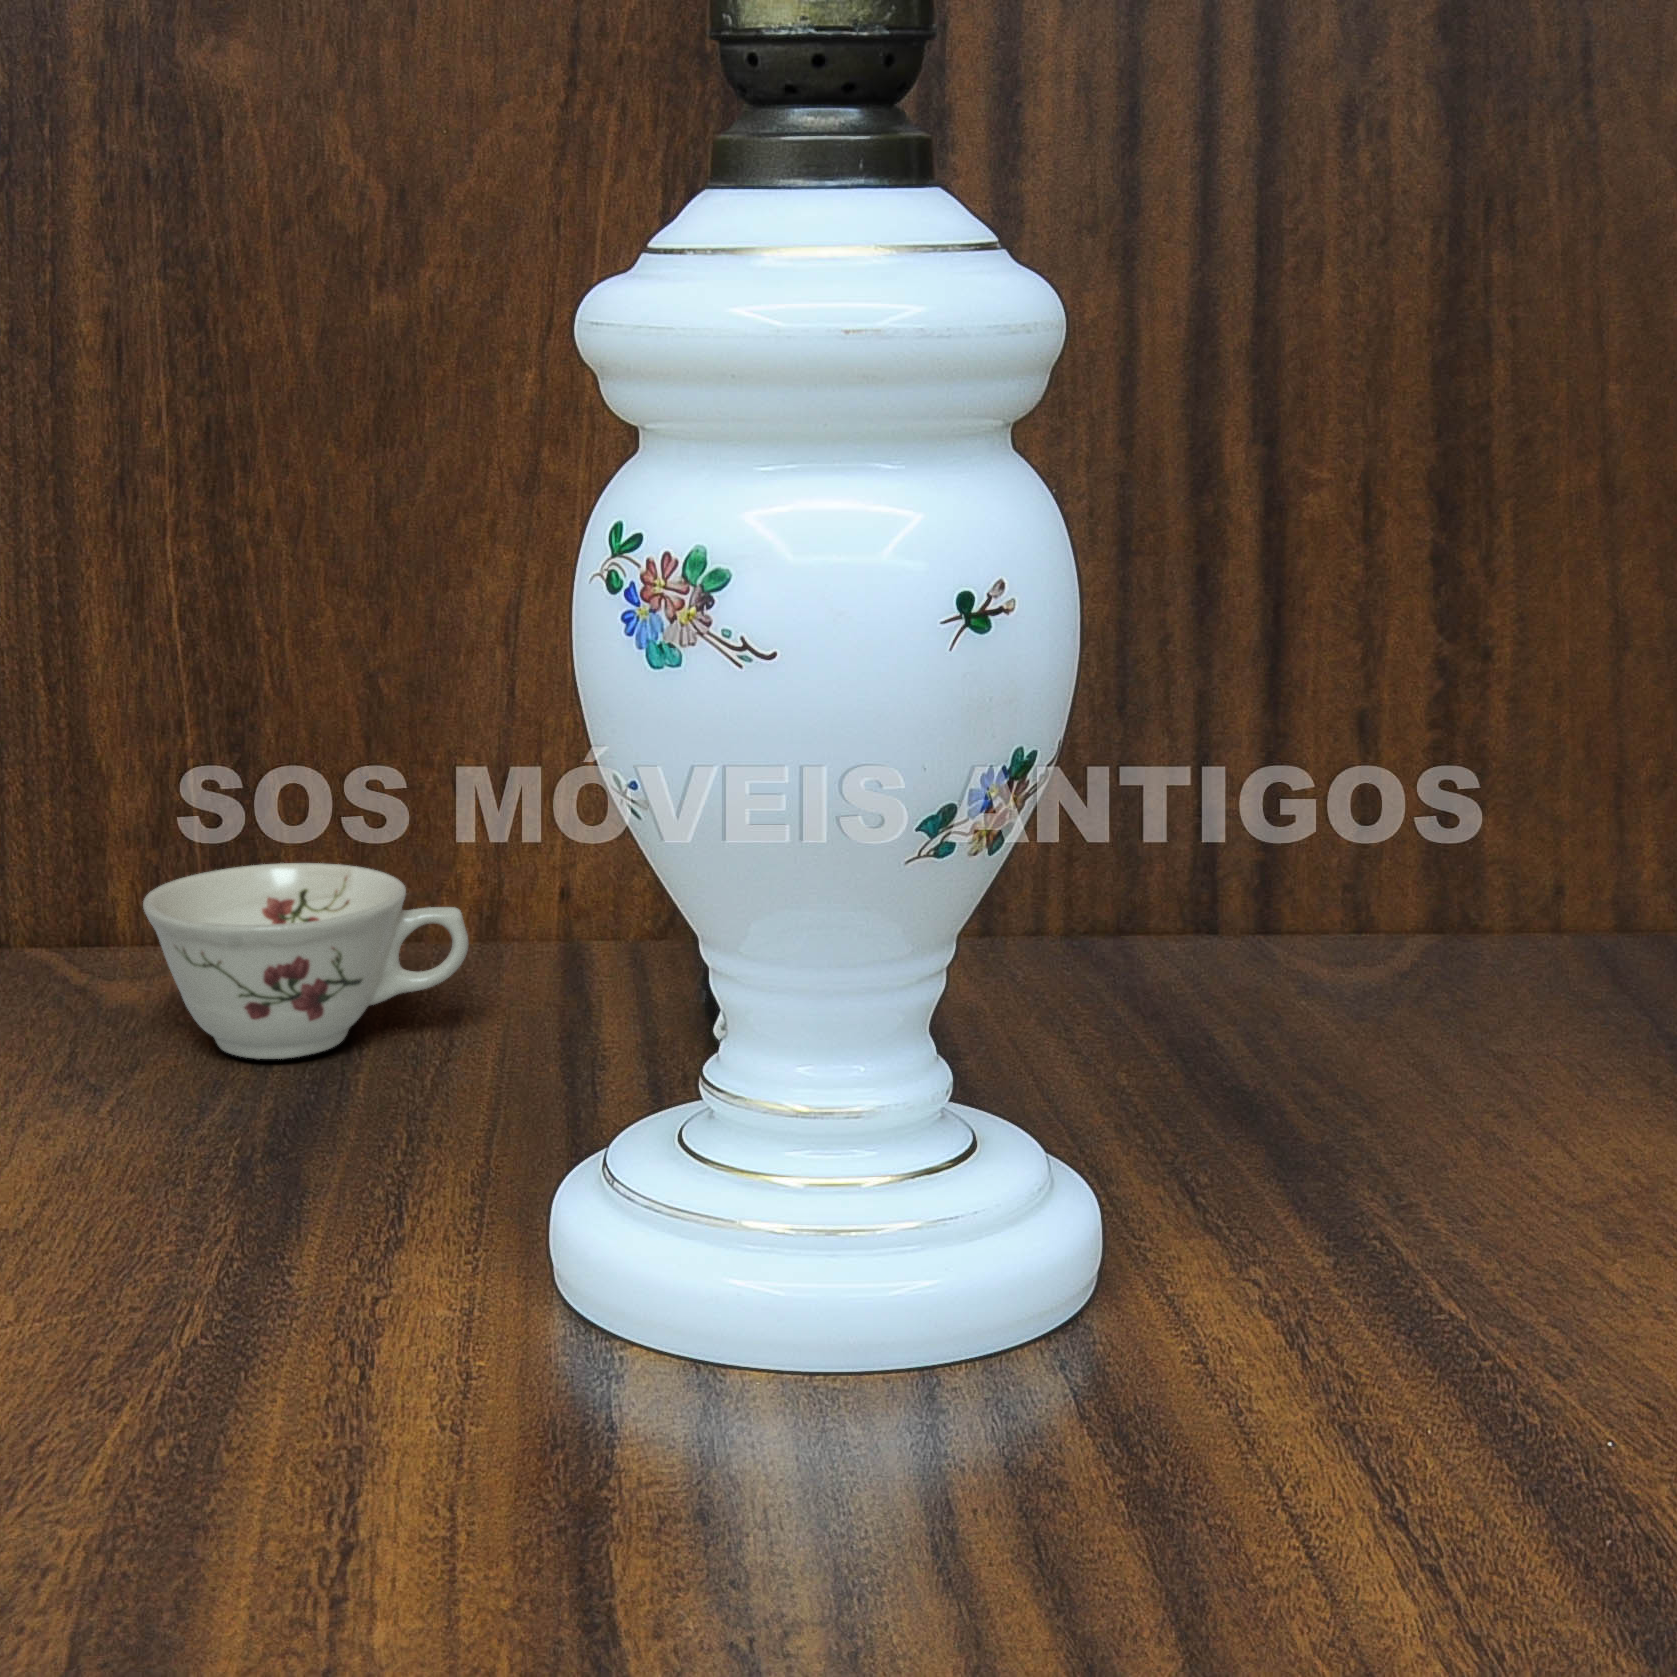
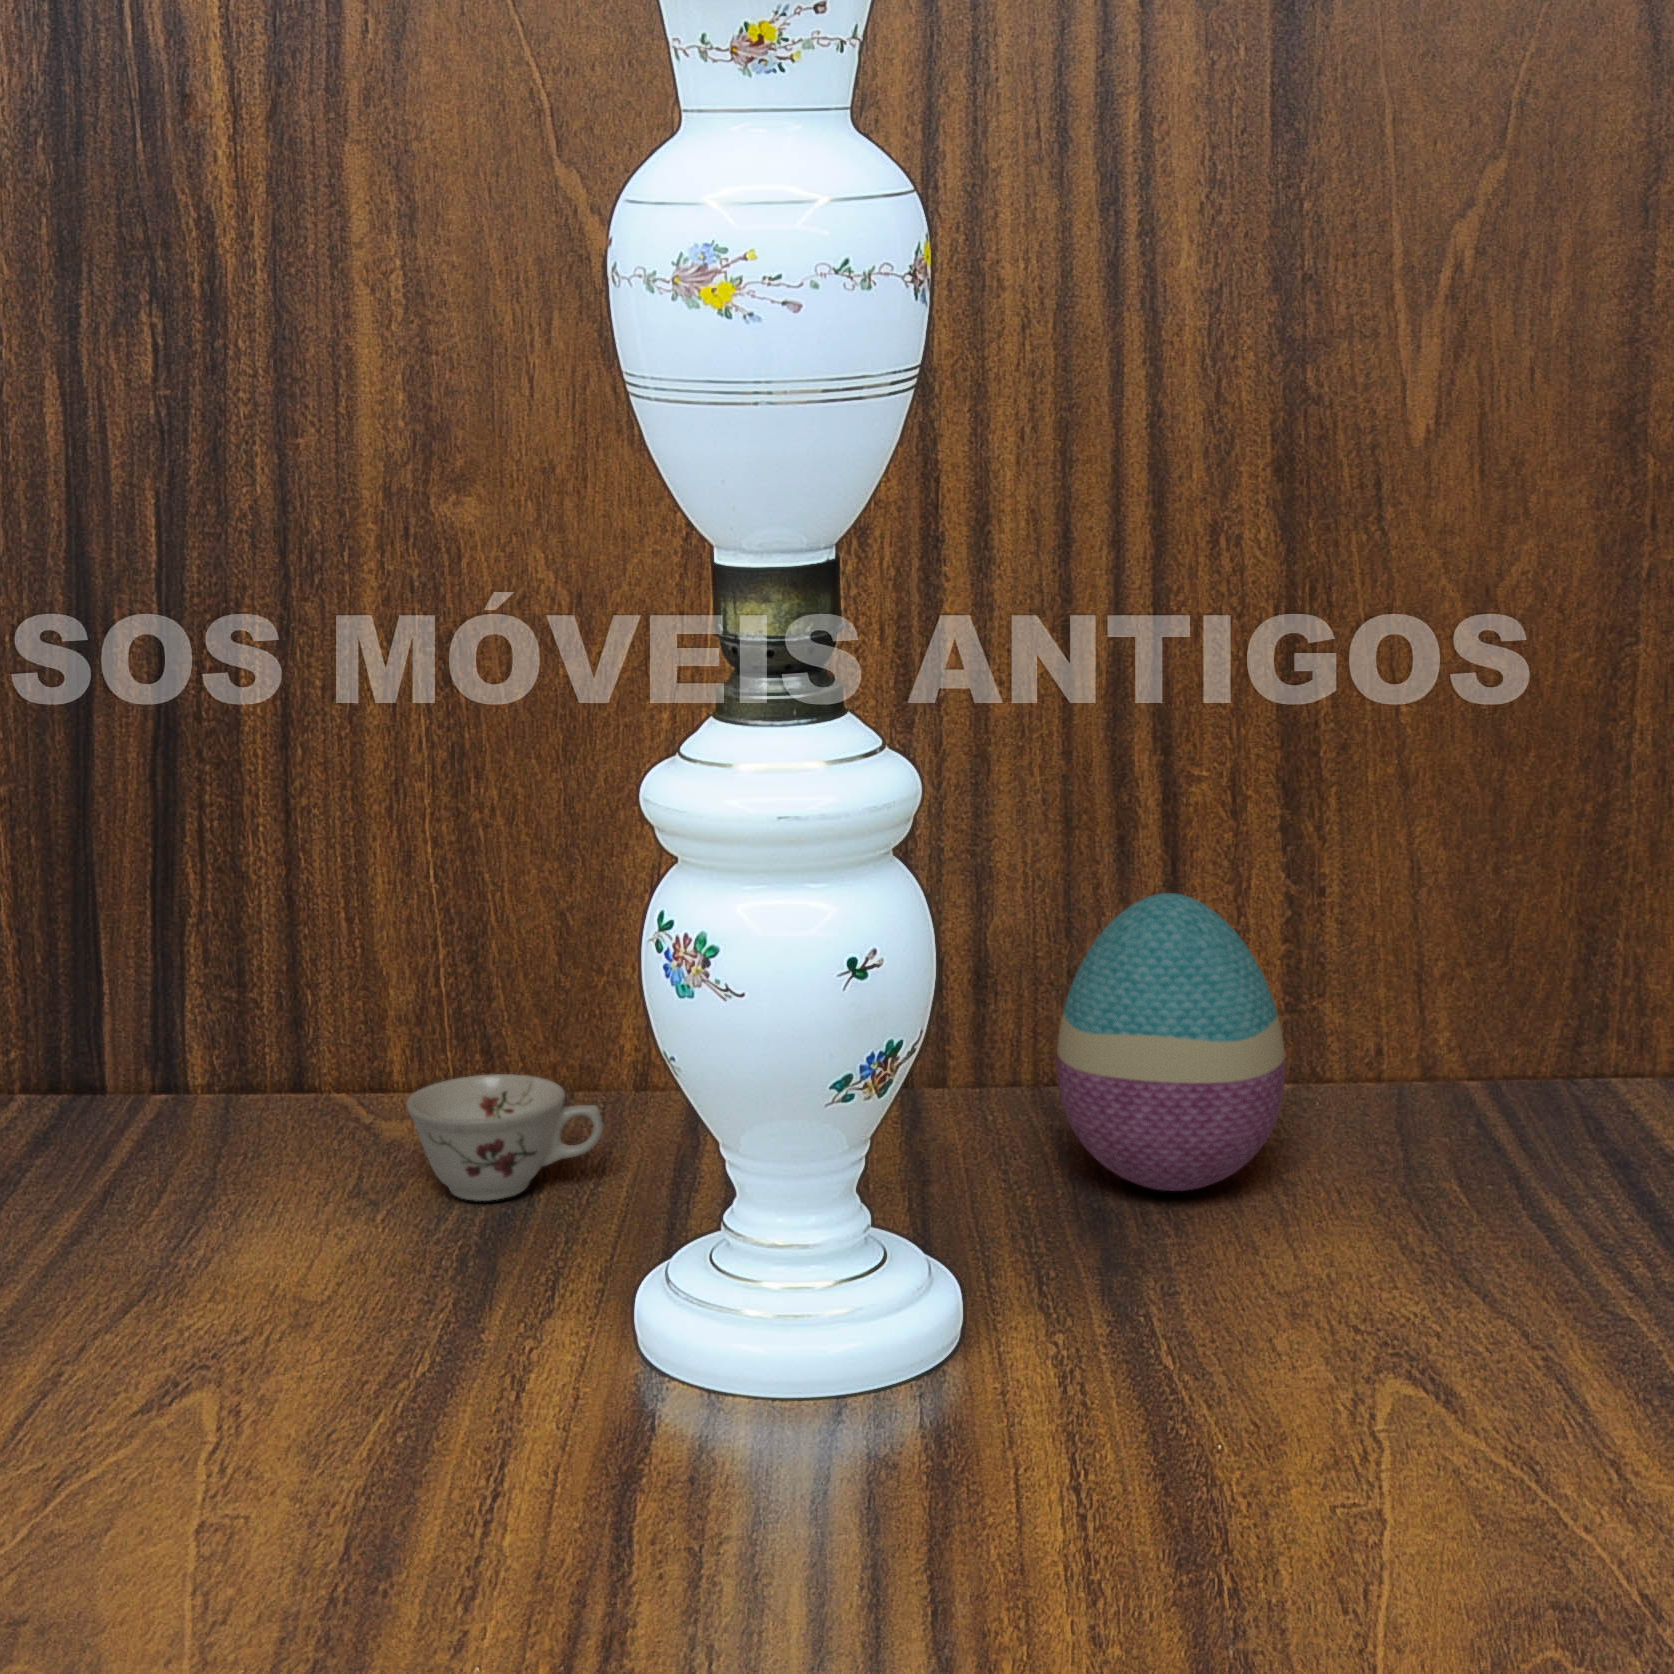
decorative egg: none [1195,567,1556,1034] -> present [1057,893,1285,1191]

